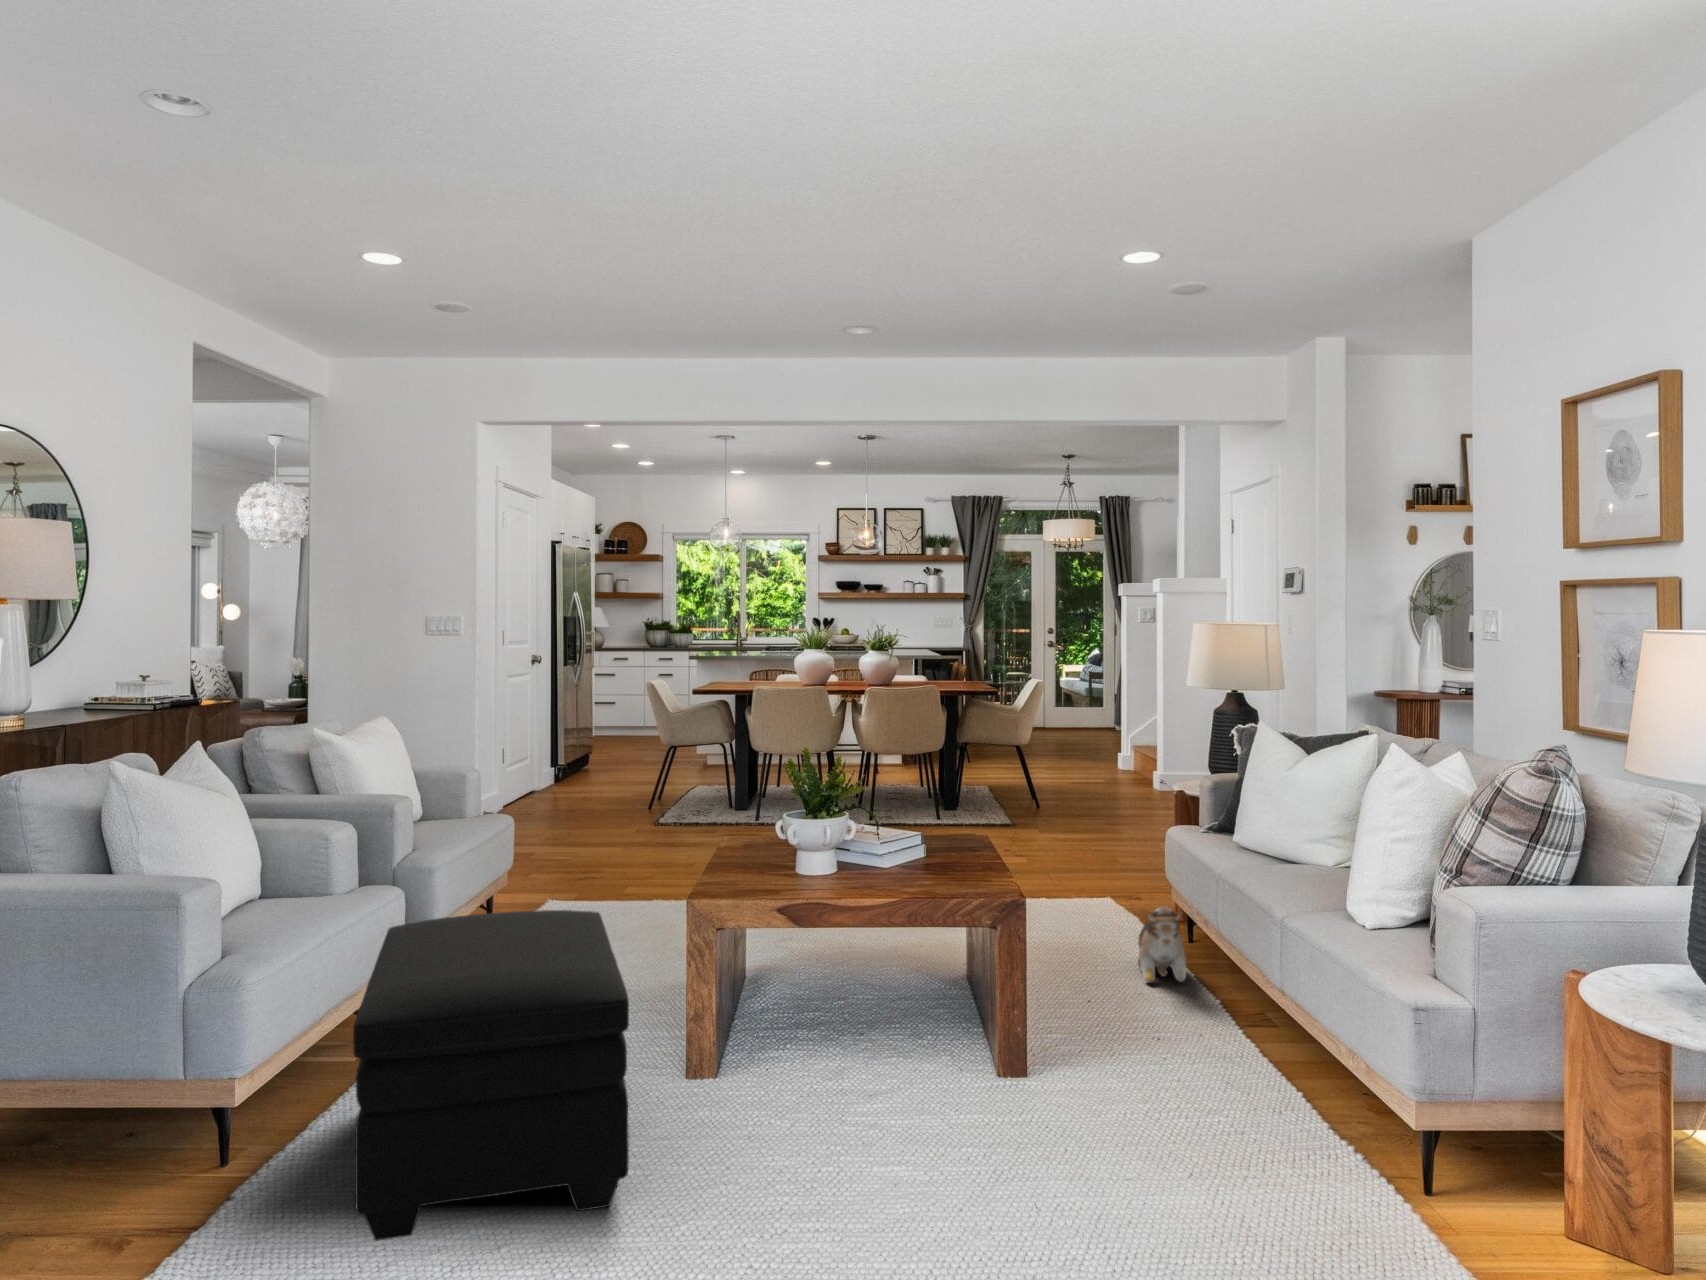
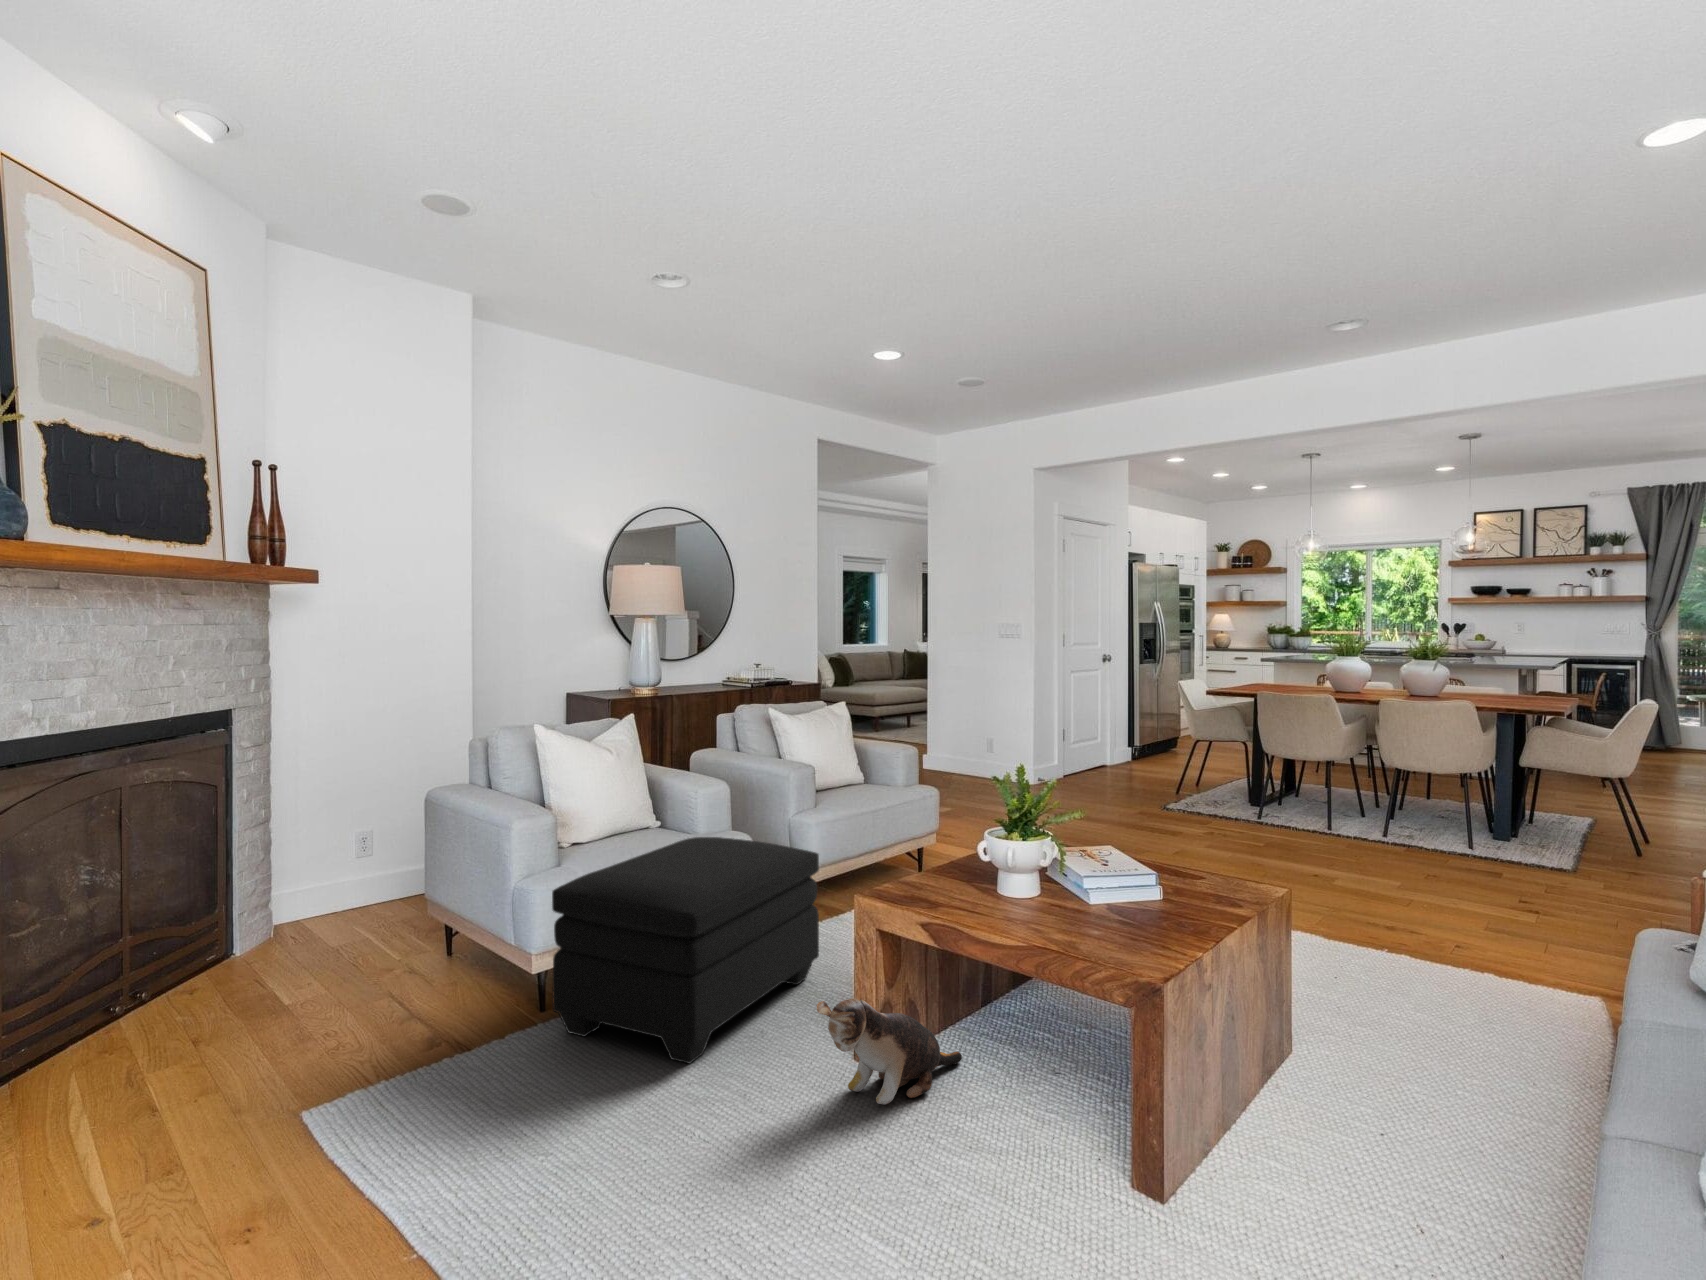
plush toy: present [1138,906,1186,983] -> present [817,998,962,1104]

